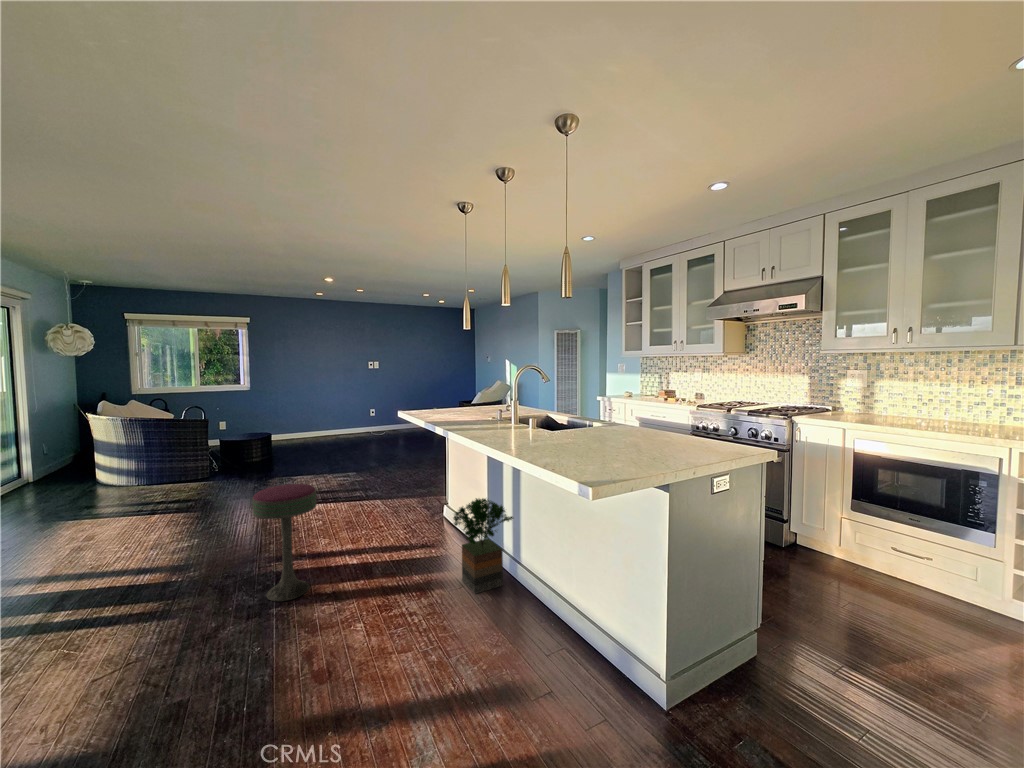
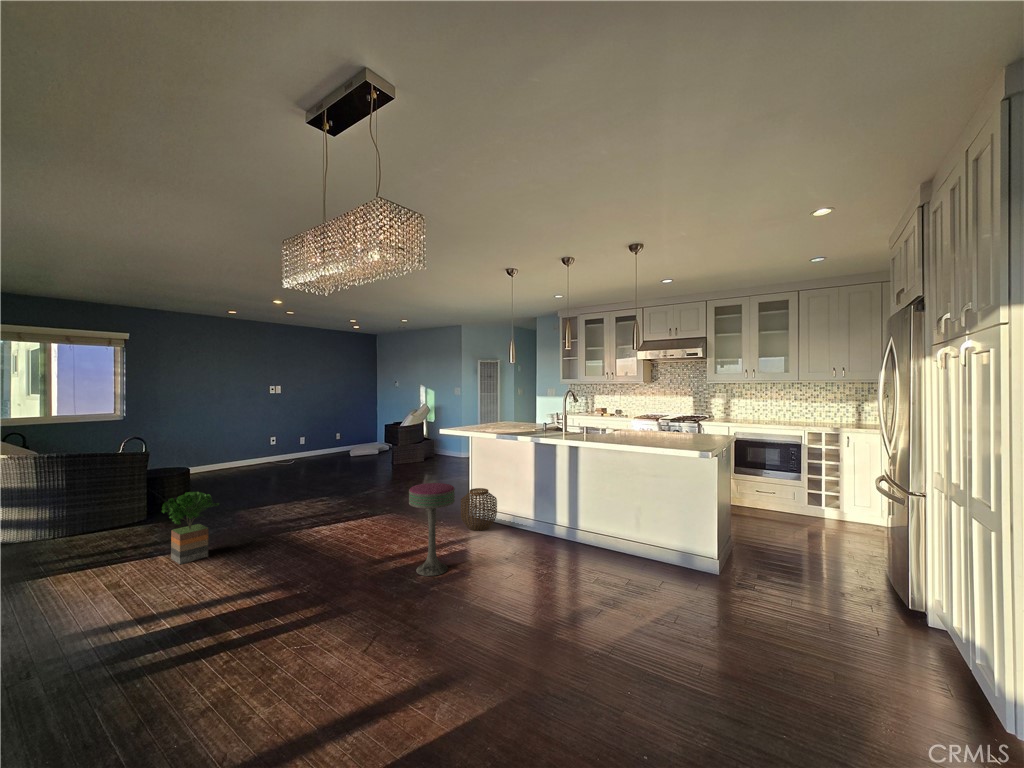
woven basket: none [399,490,446,544] -> present [461,488,497,531]
potted tree: present [453,498,513,594] -> present [162,492,219,564]

